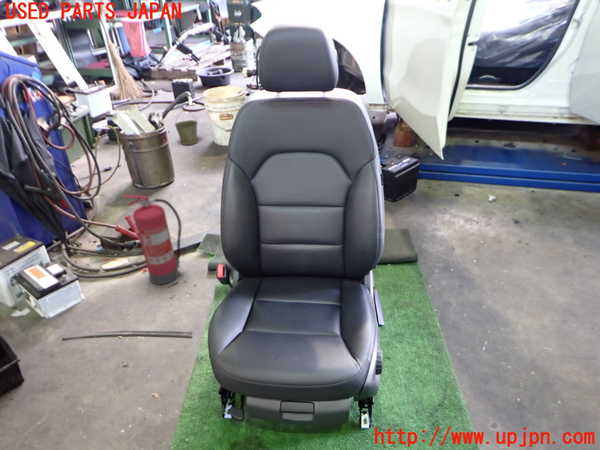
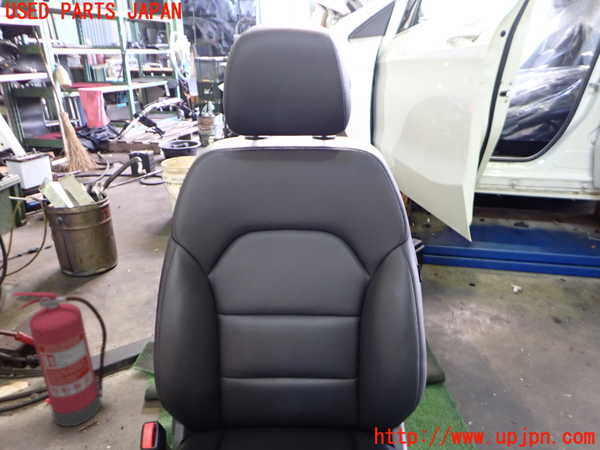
bucket: present [175,120,197,145] -> none [126,181,154,221]

